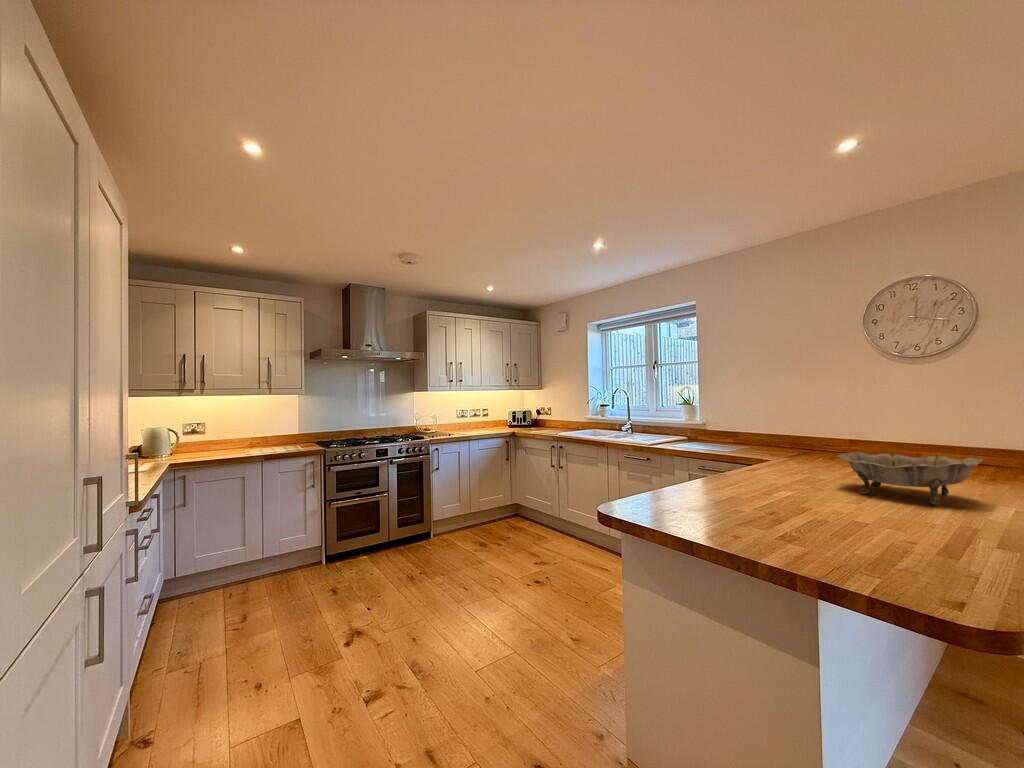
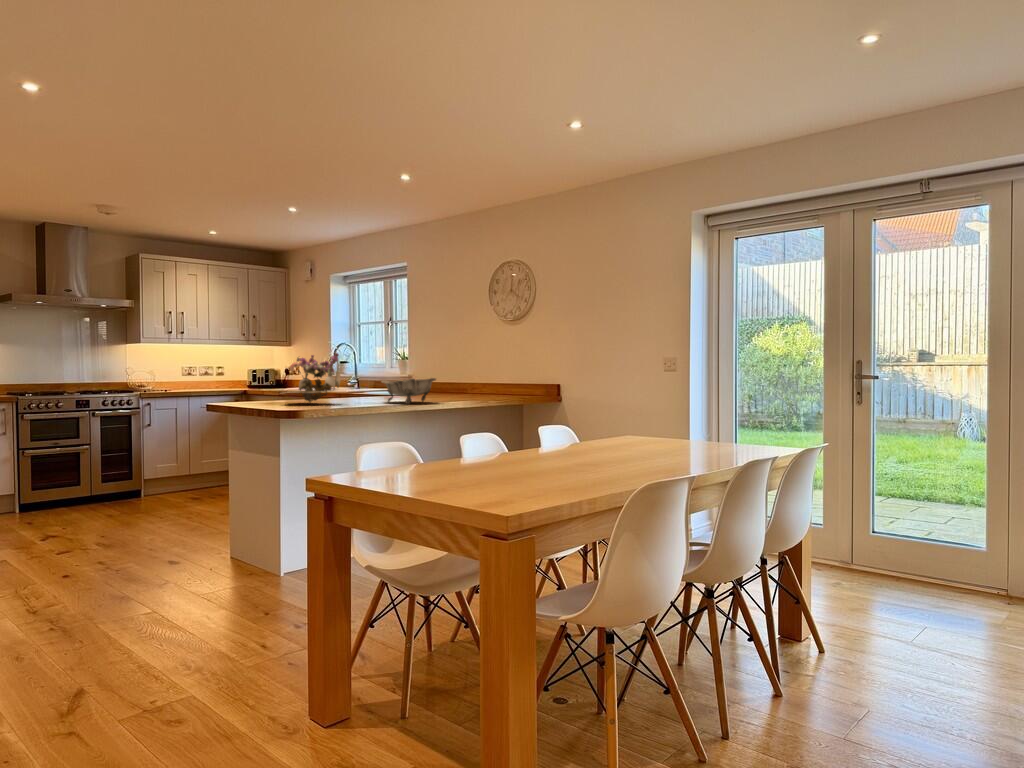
flower arrangement: none [700,416,826,498] -> present [287,352,341,403]

